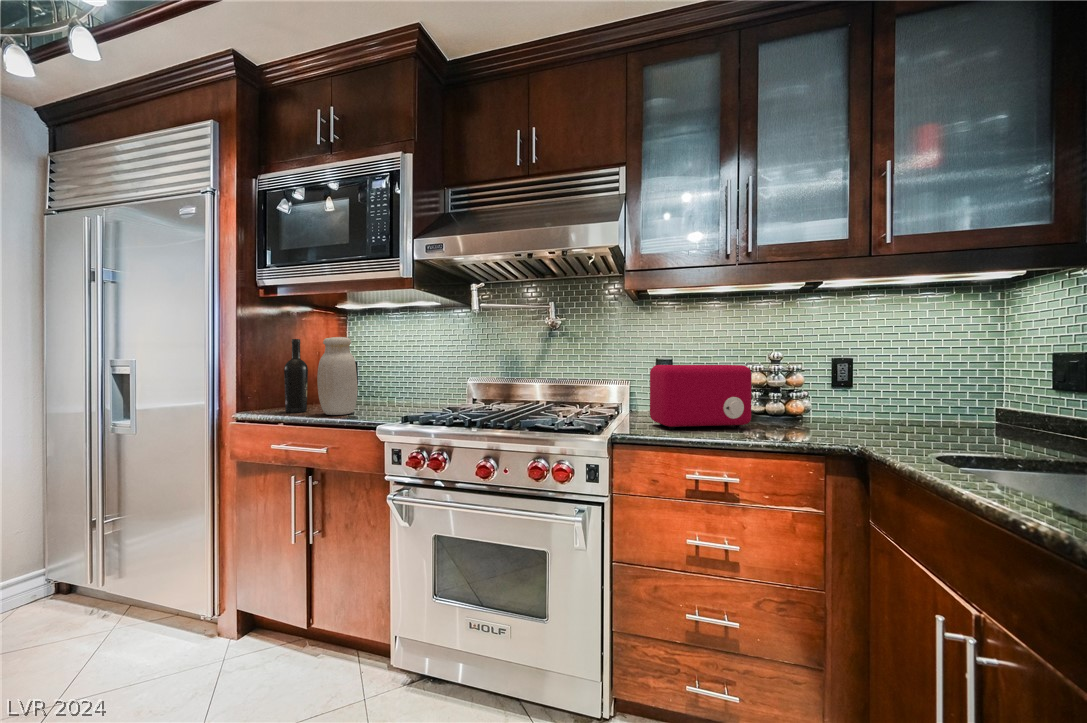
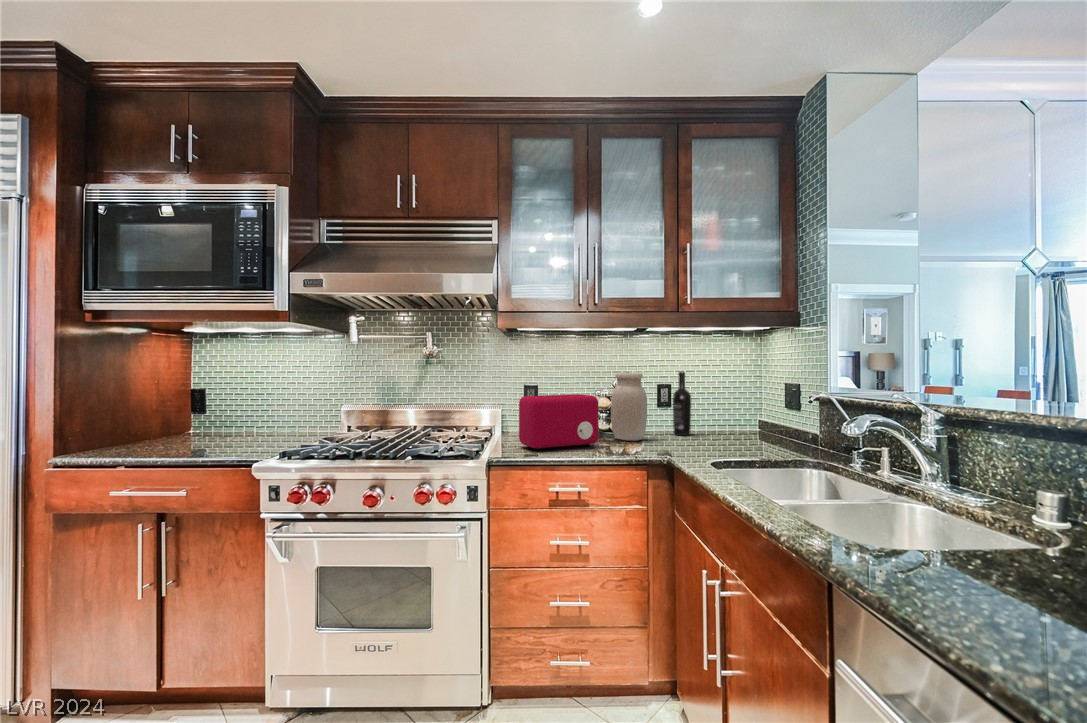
jar: present [317,337,358,415] -> present [611,372,647,441]
wine bottle: present [284,339,308,413] -> present [673,372,691,436]

